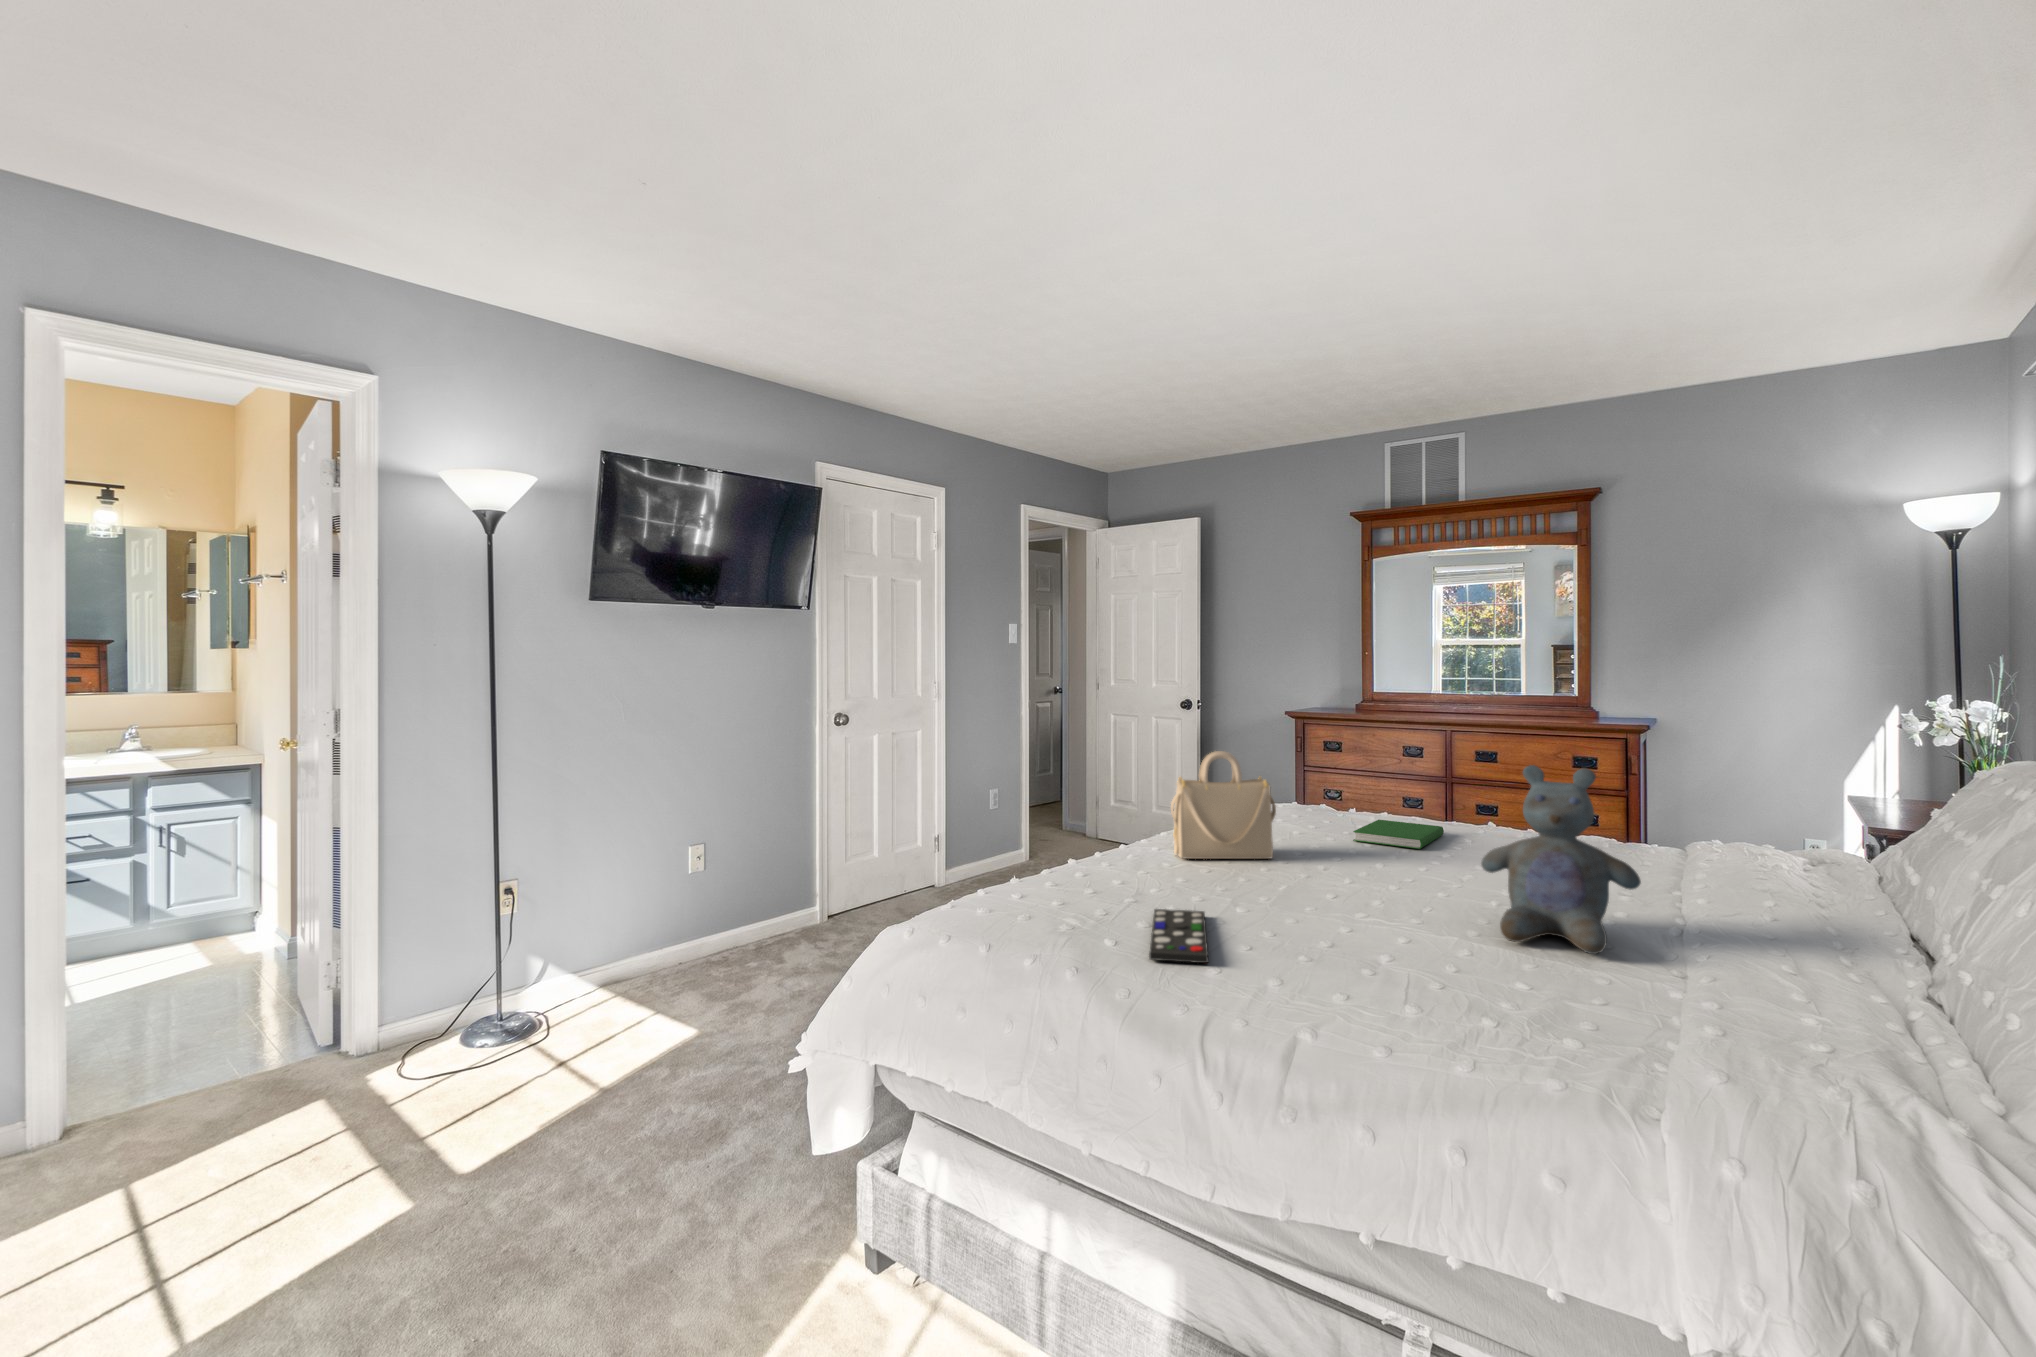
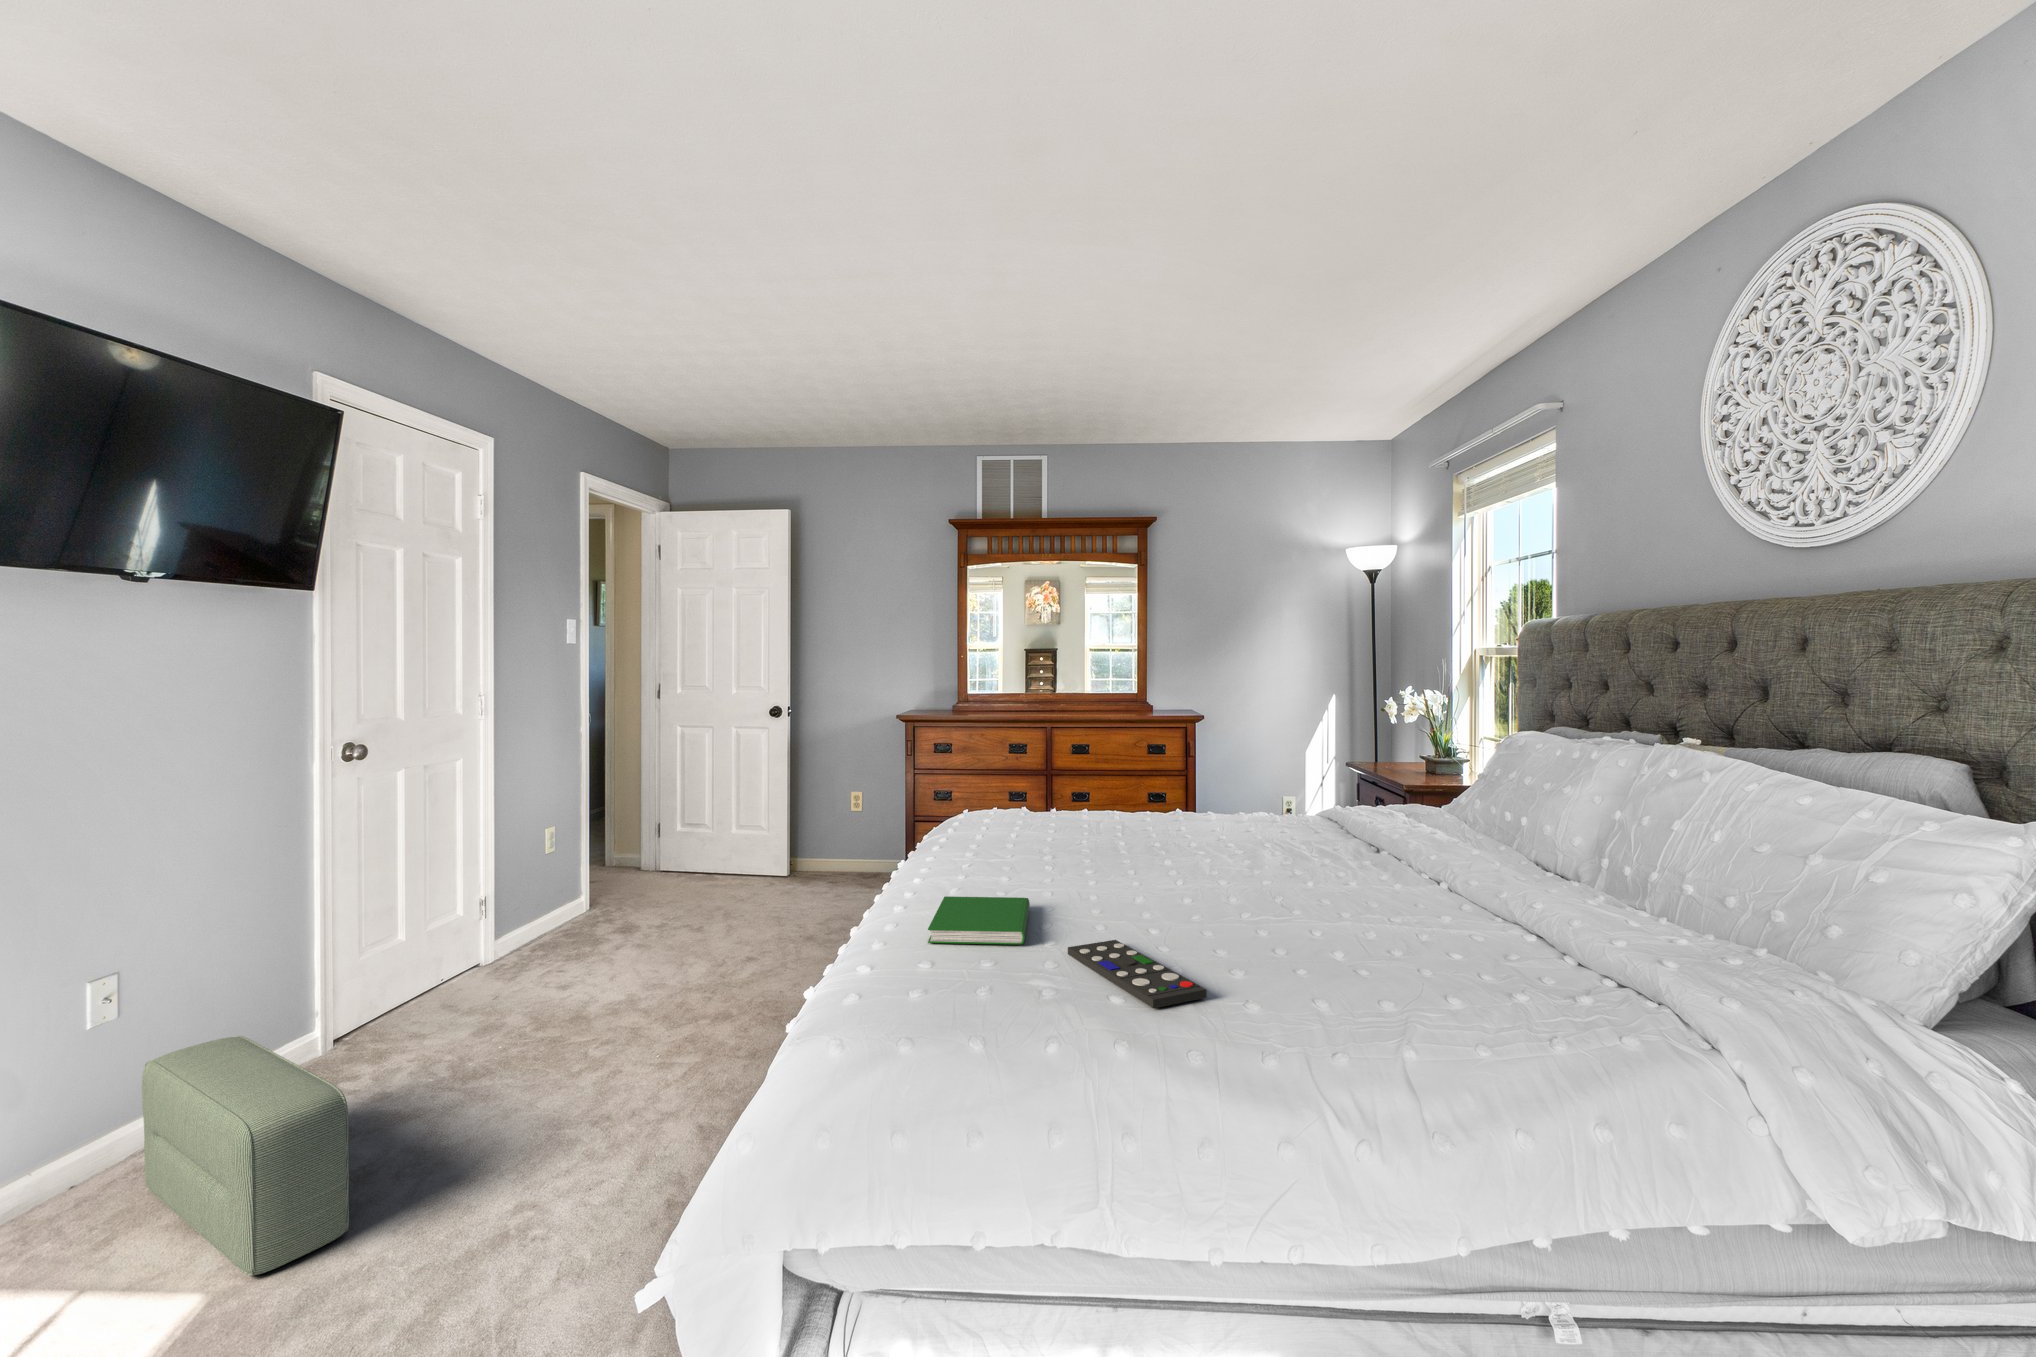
handbag: present [1171,751,1276,859] -> none [970,762,1074,884]
stuffed bear: present [1481,765,1641,954] -> none [1311,758,1438,918]
hardcover book: present [1353,820,1444,849] -> present [928,896,1030,945]
pouf: none [704,893,773,1030] -> present [142,1036,349,1276]

